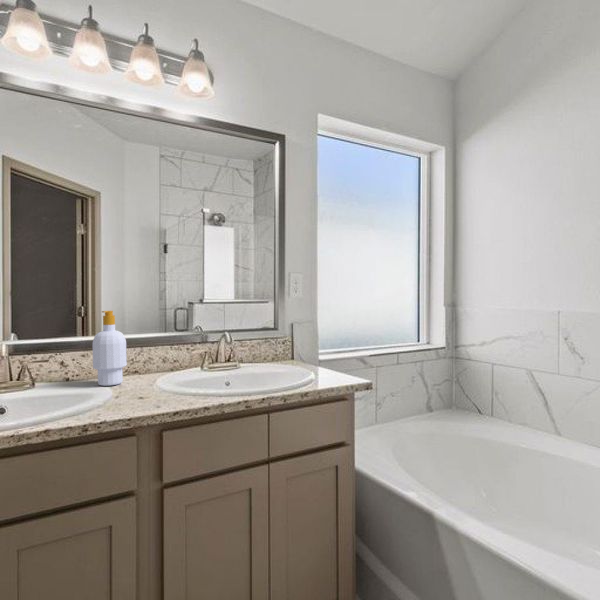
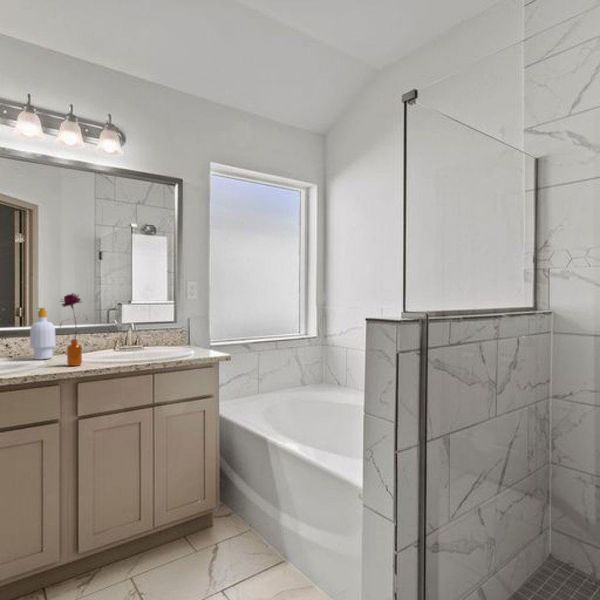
flower: none [135,290,174,402] -> present [60,293,87,366]

